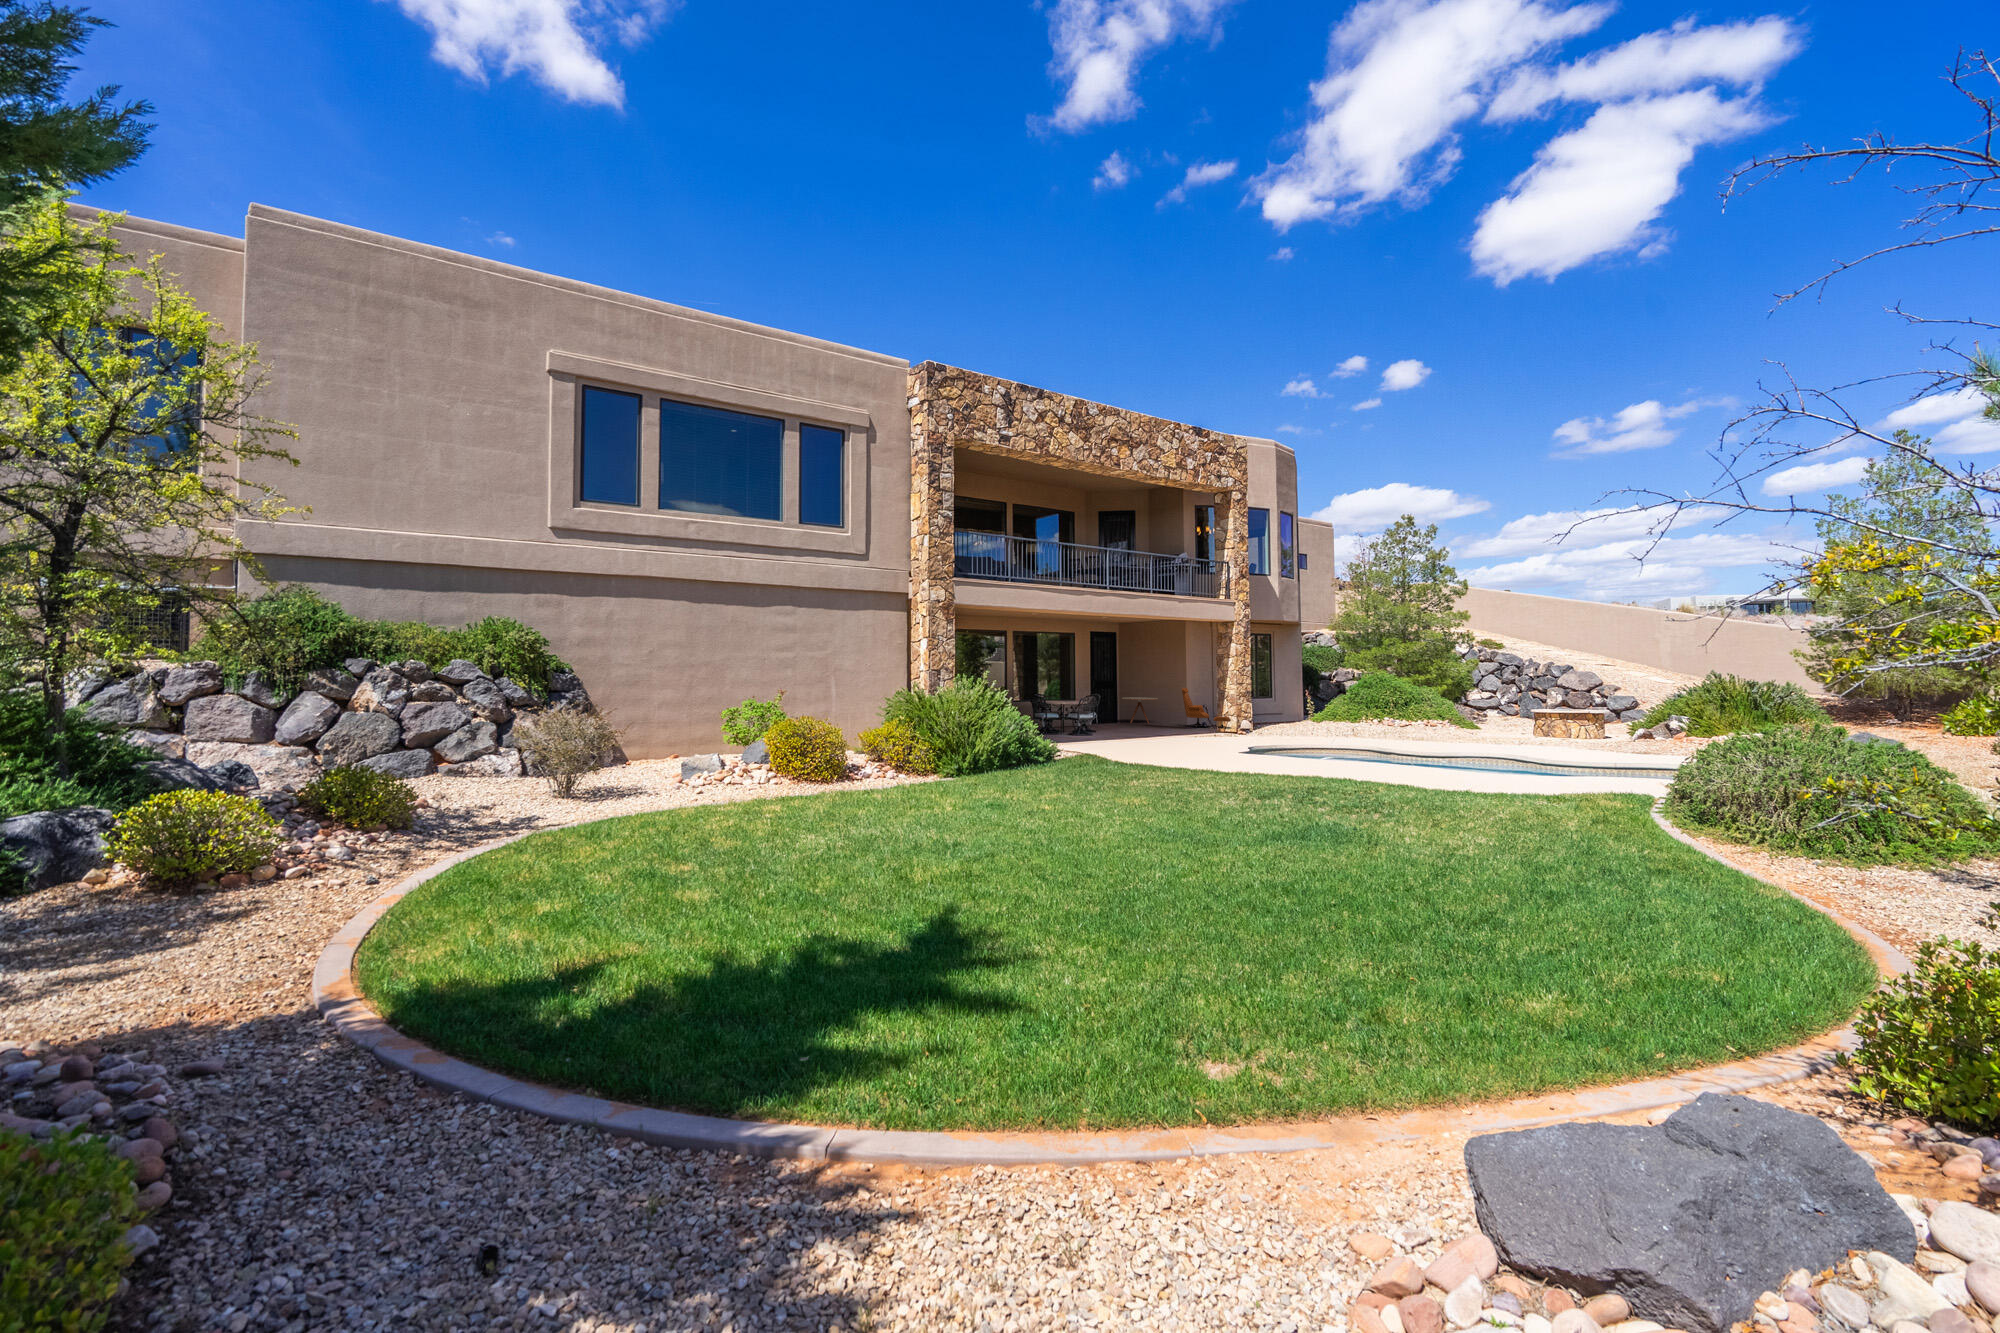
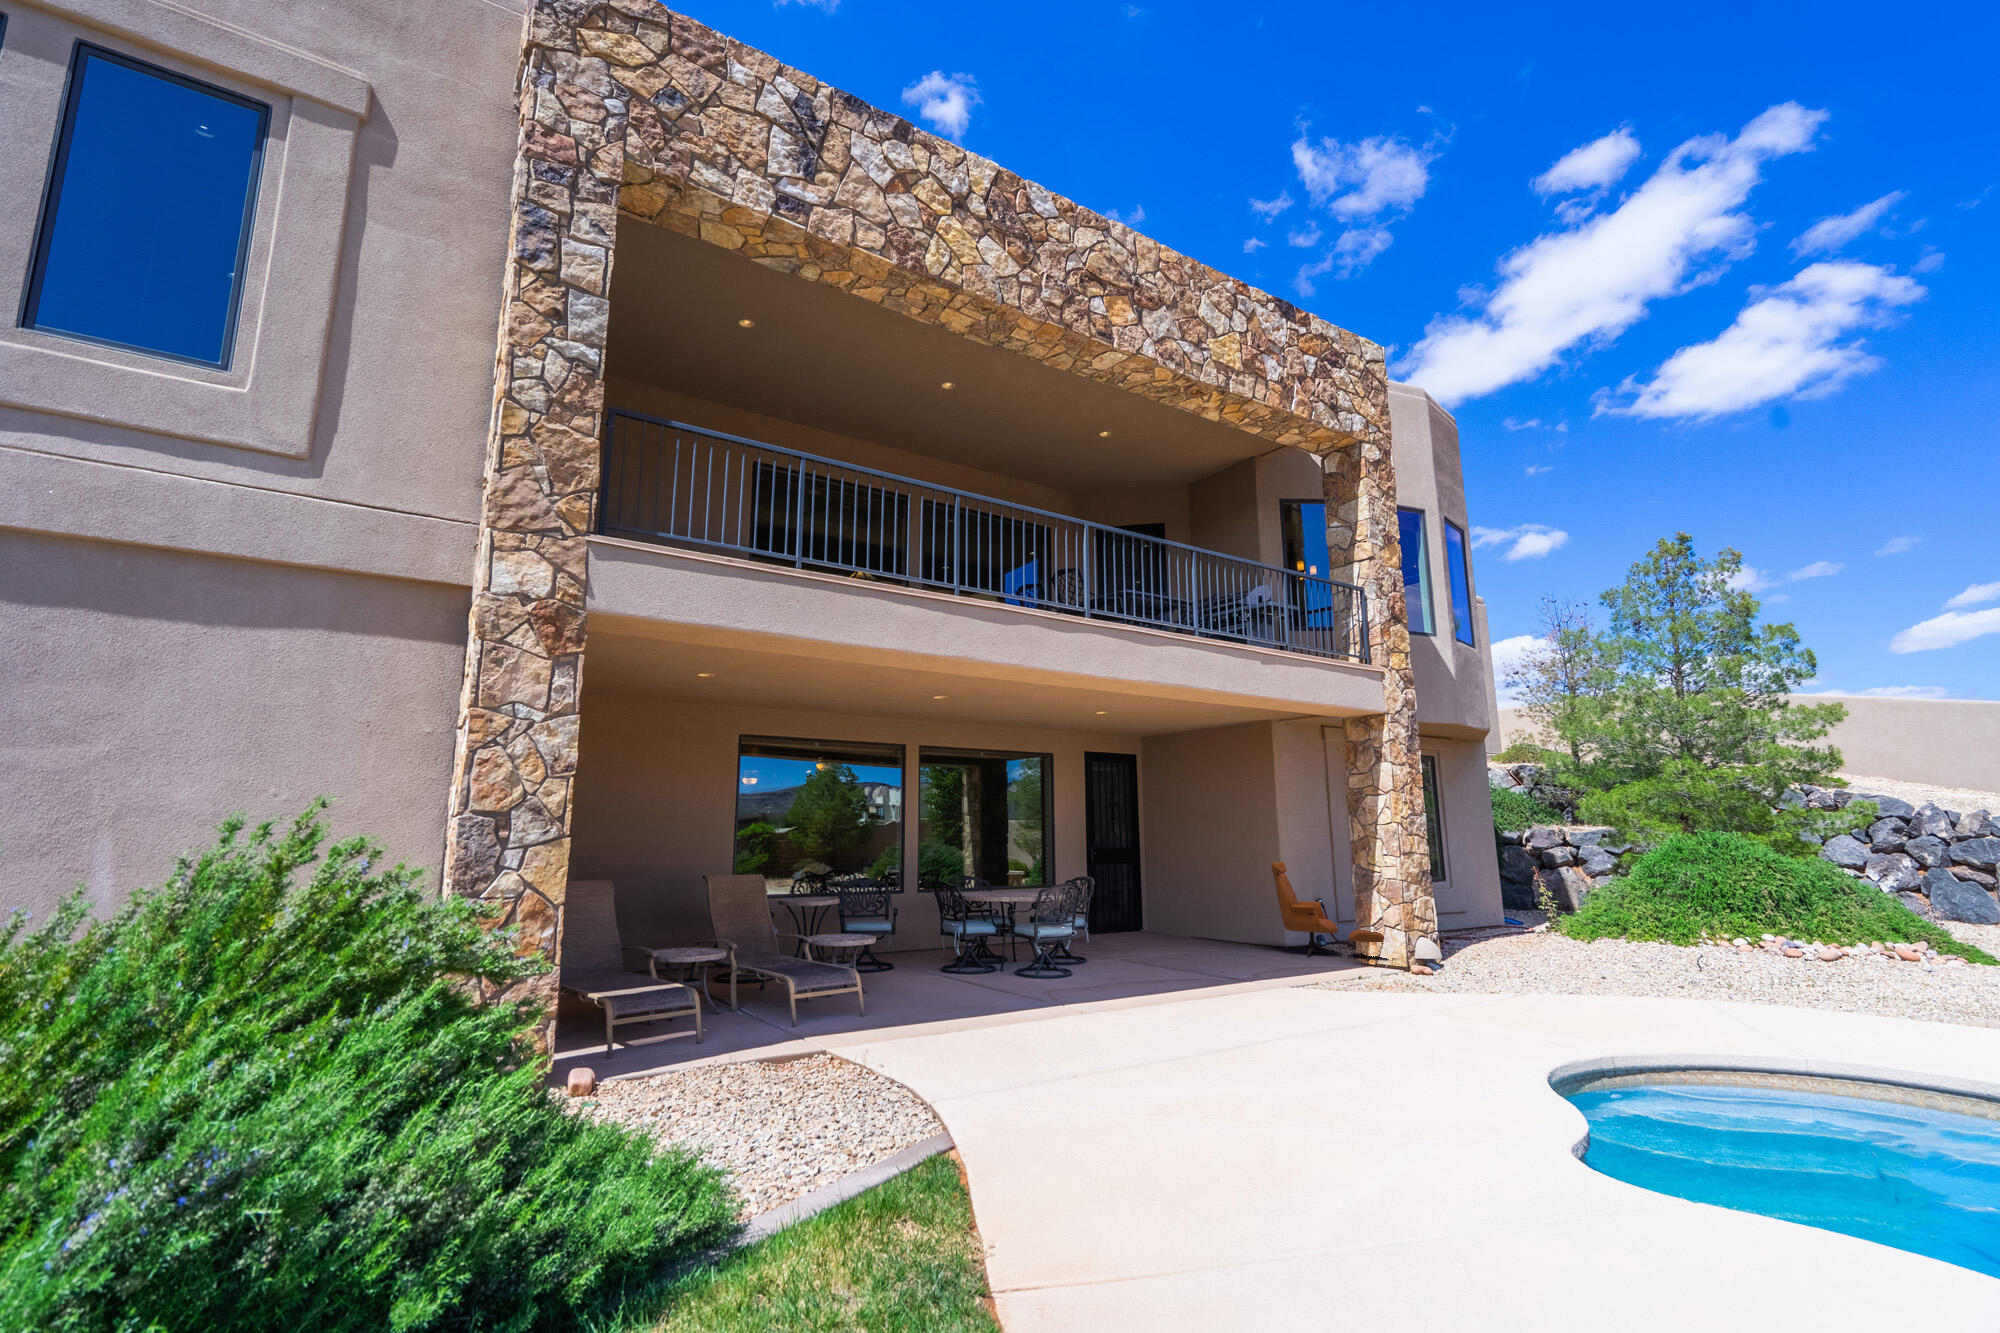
round table: present [1122,697,1158,723] -> none [1141,879,1220,939]

